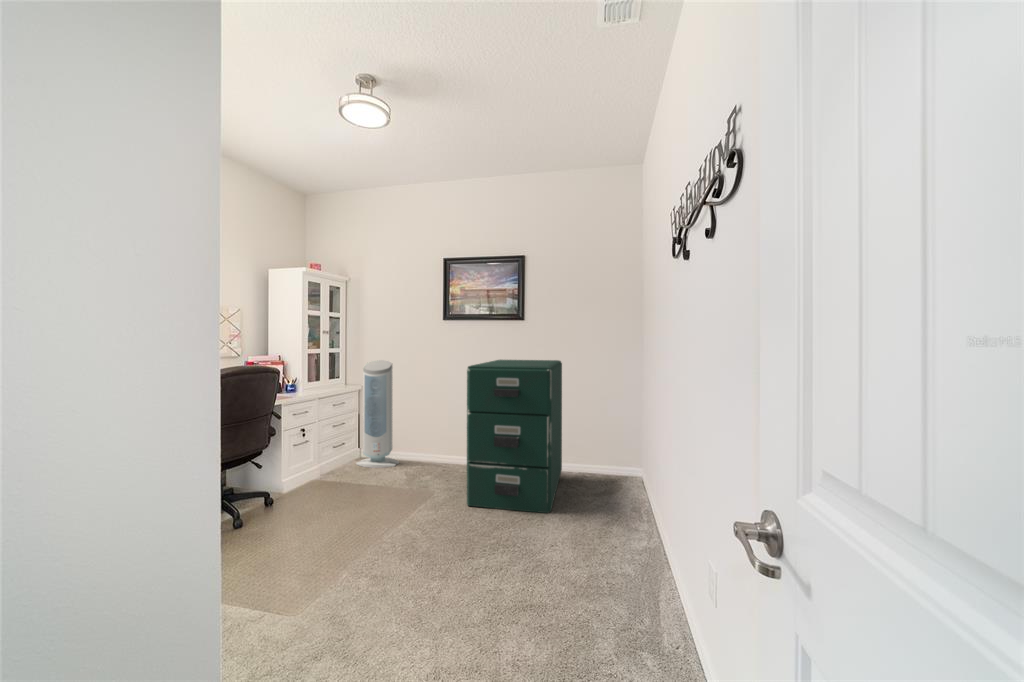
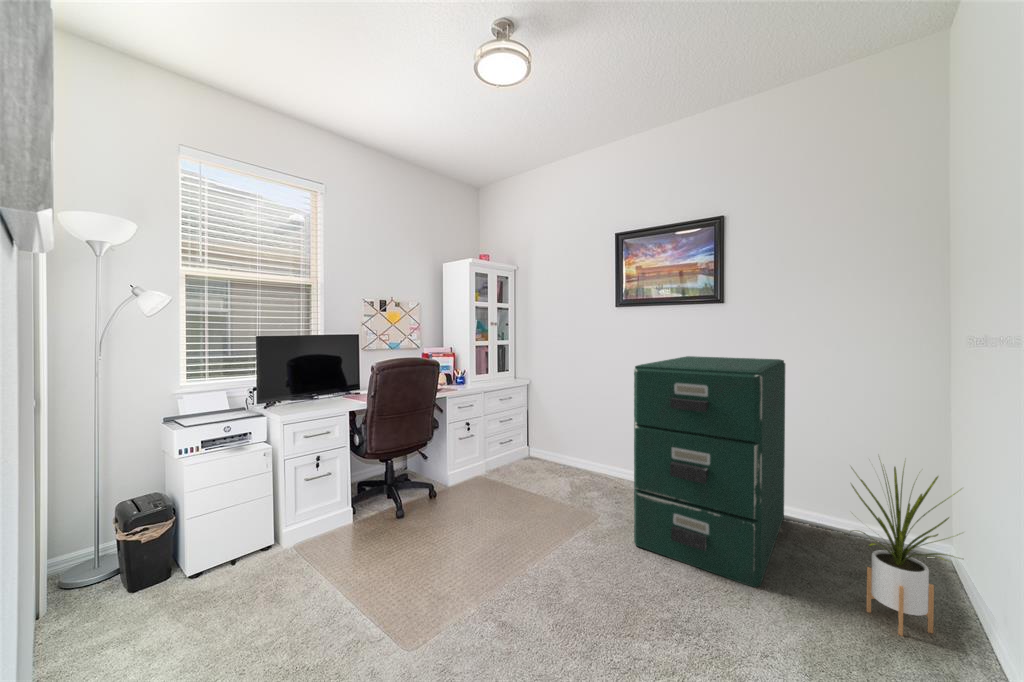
air purifier: present [356,360,399,468] -> none [523,354,567,473]
house plant: none [597,415,647,518] -> present [851,464,956,636]

